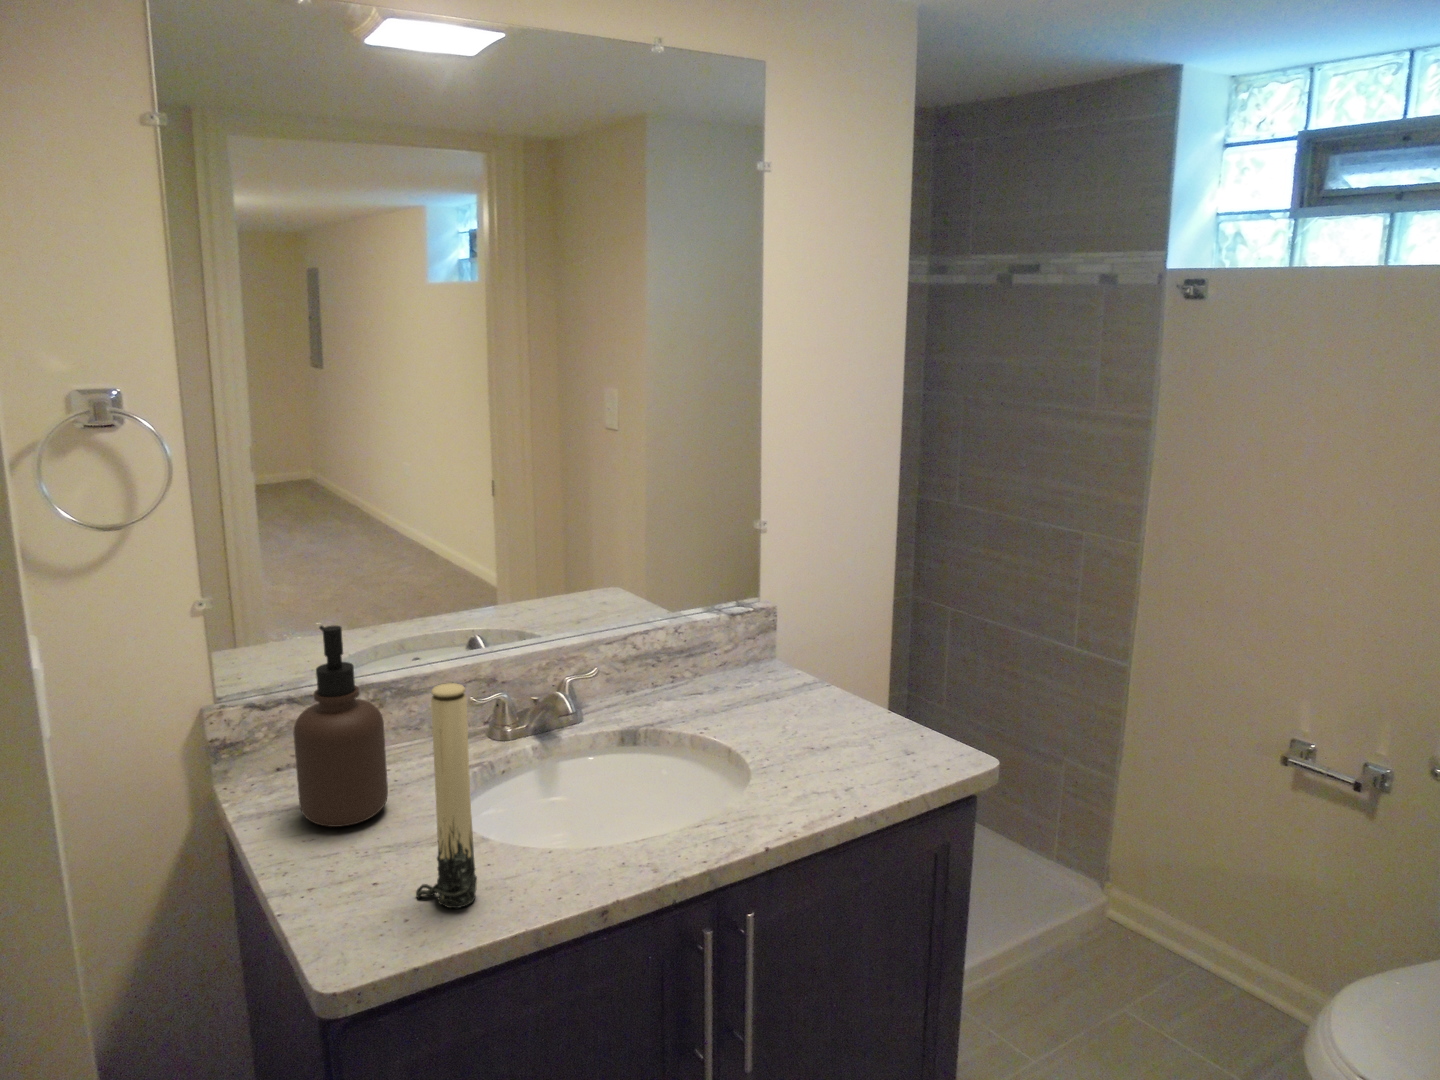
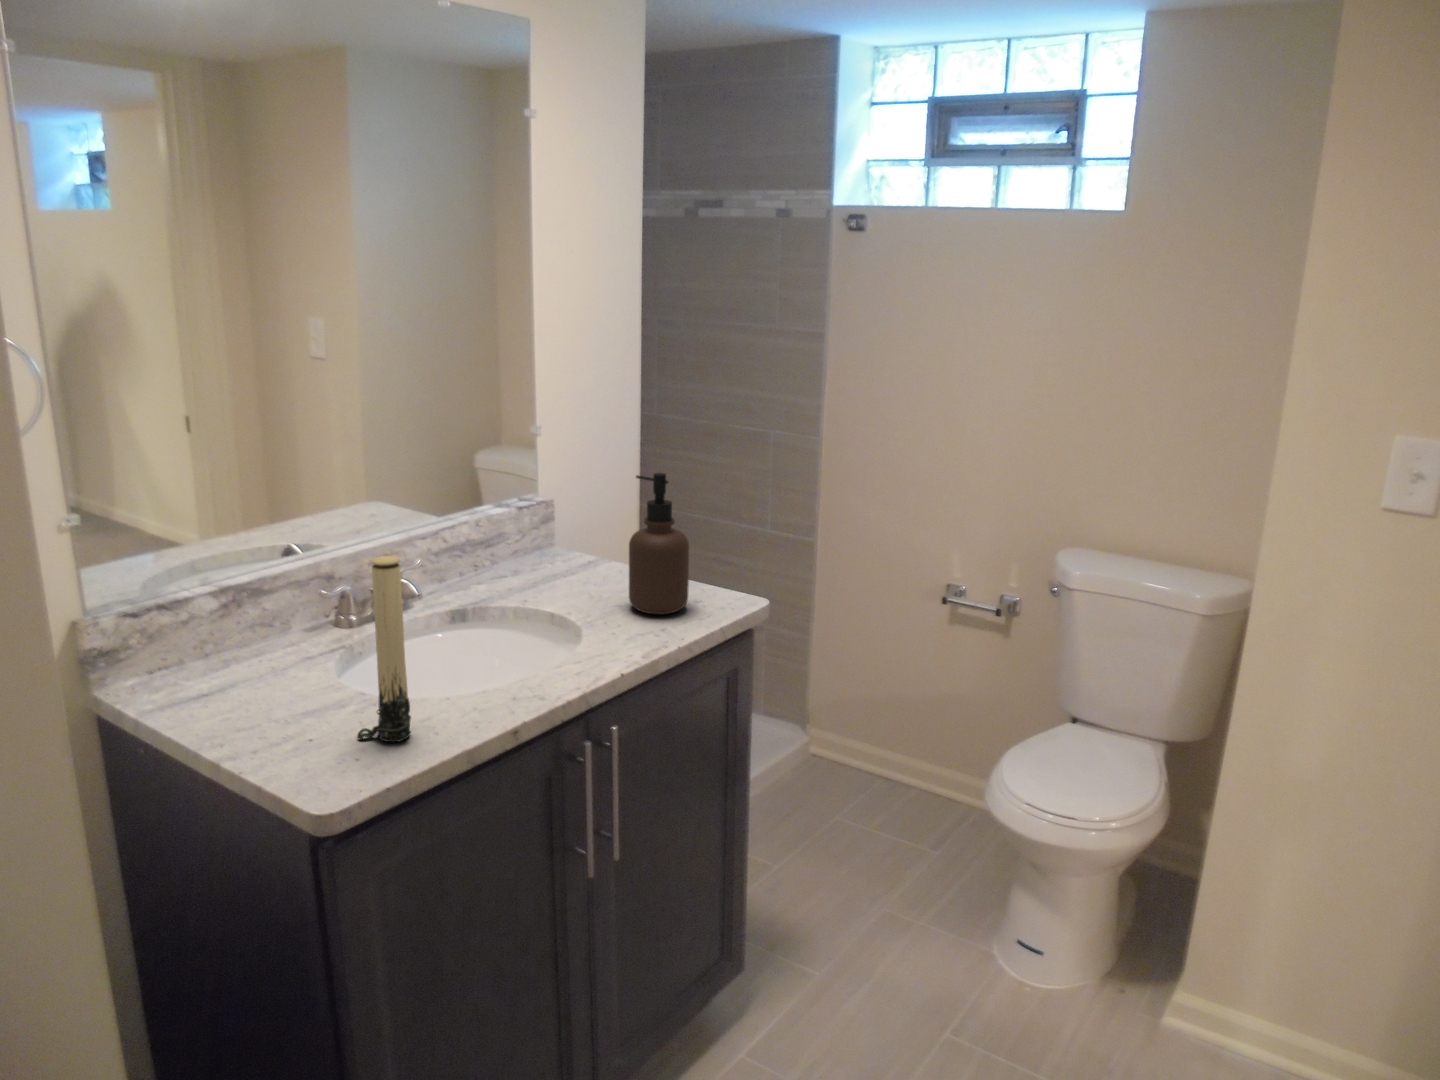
soap dispenser: present [293,626,388,827] -> present [629,473,689,614]

